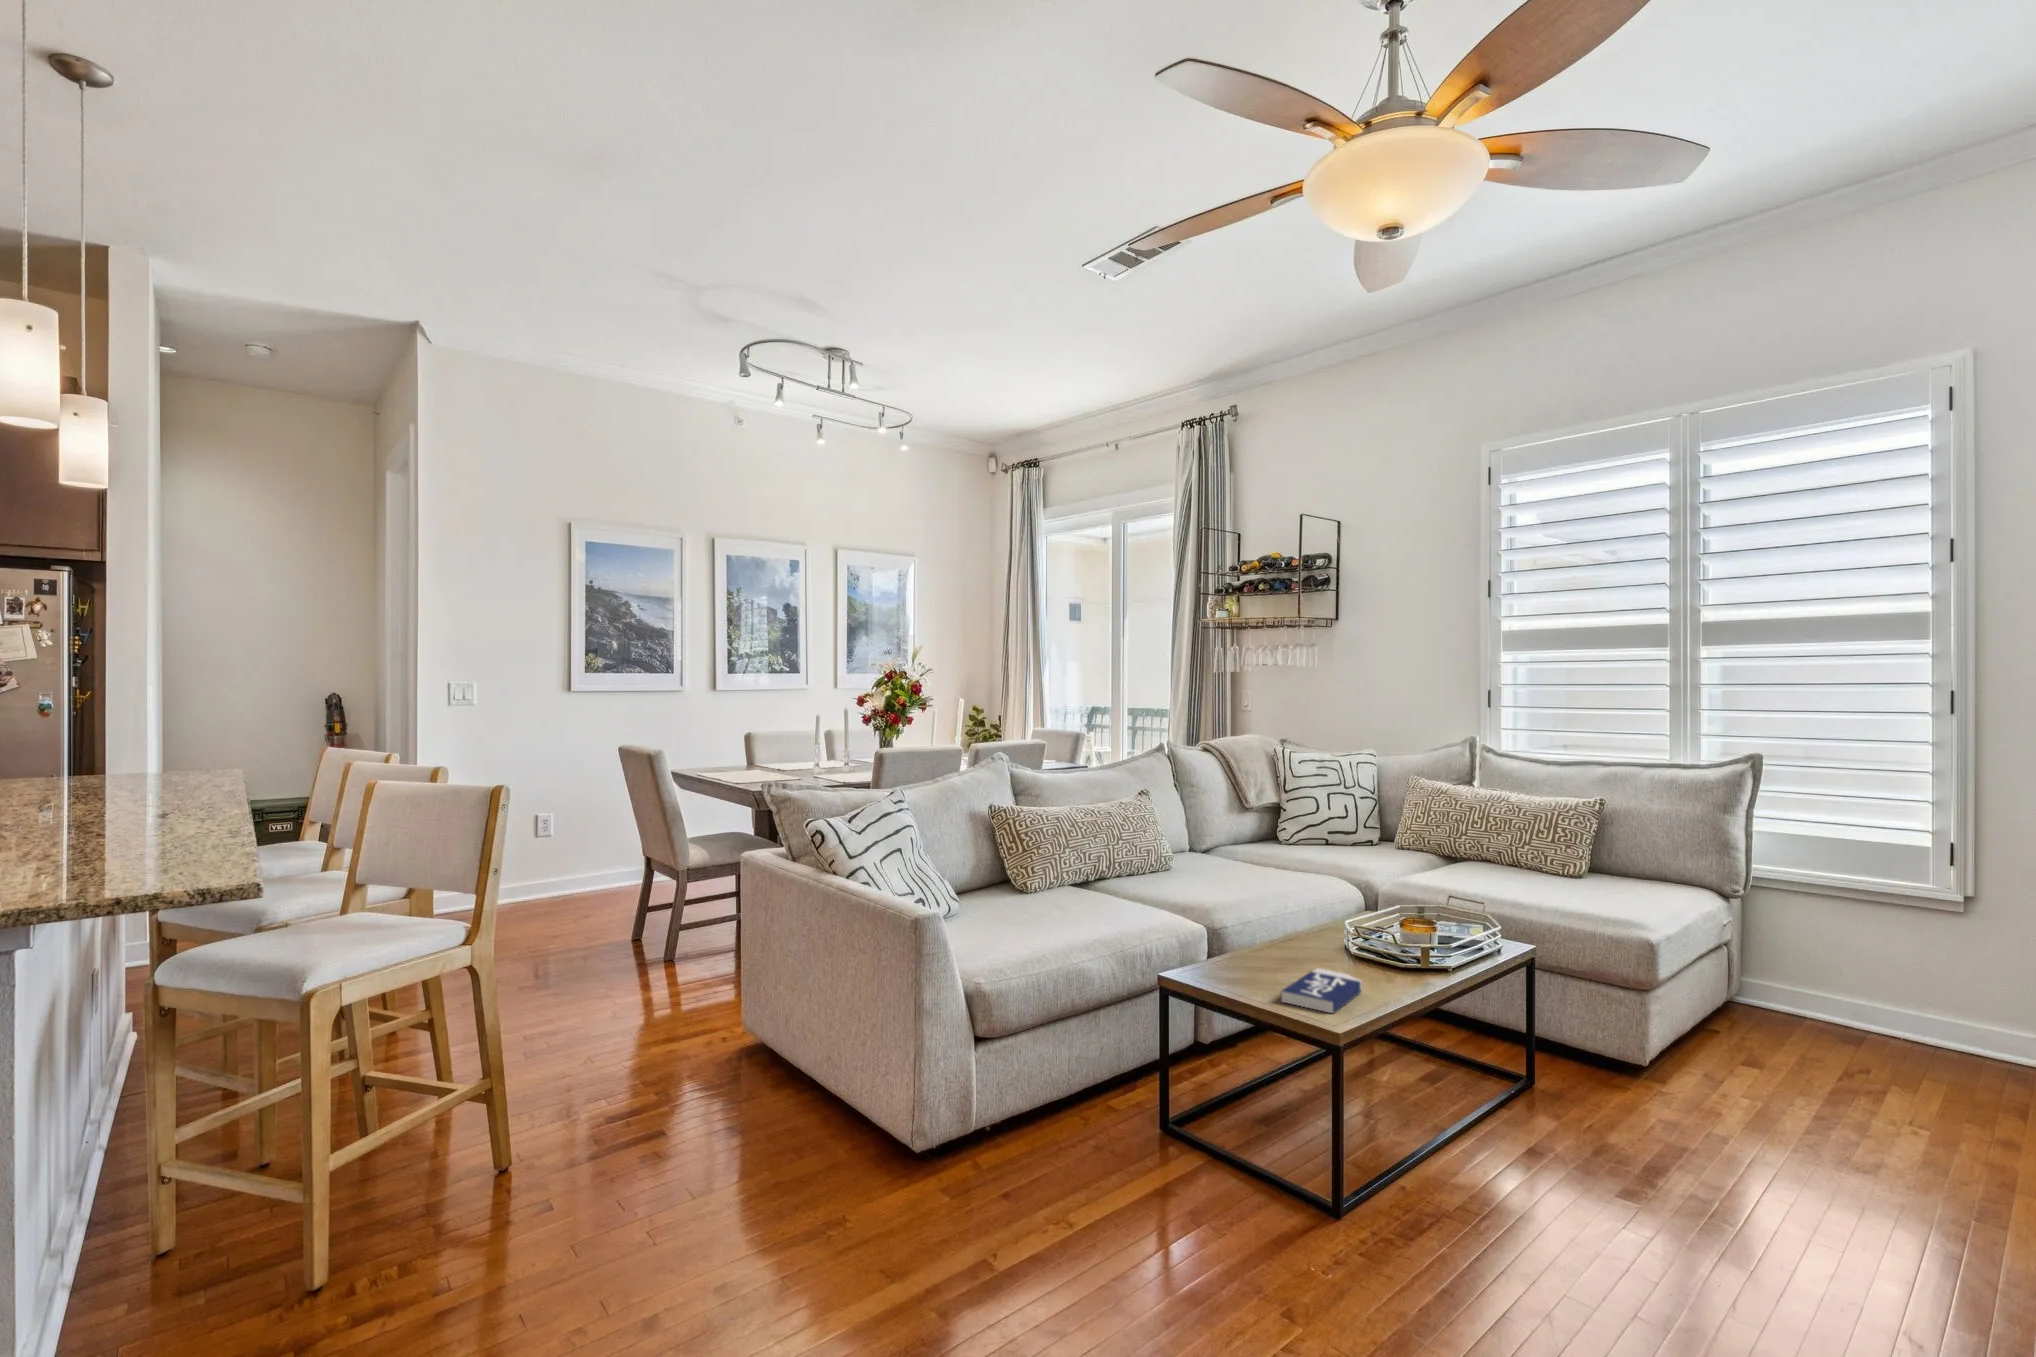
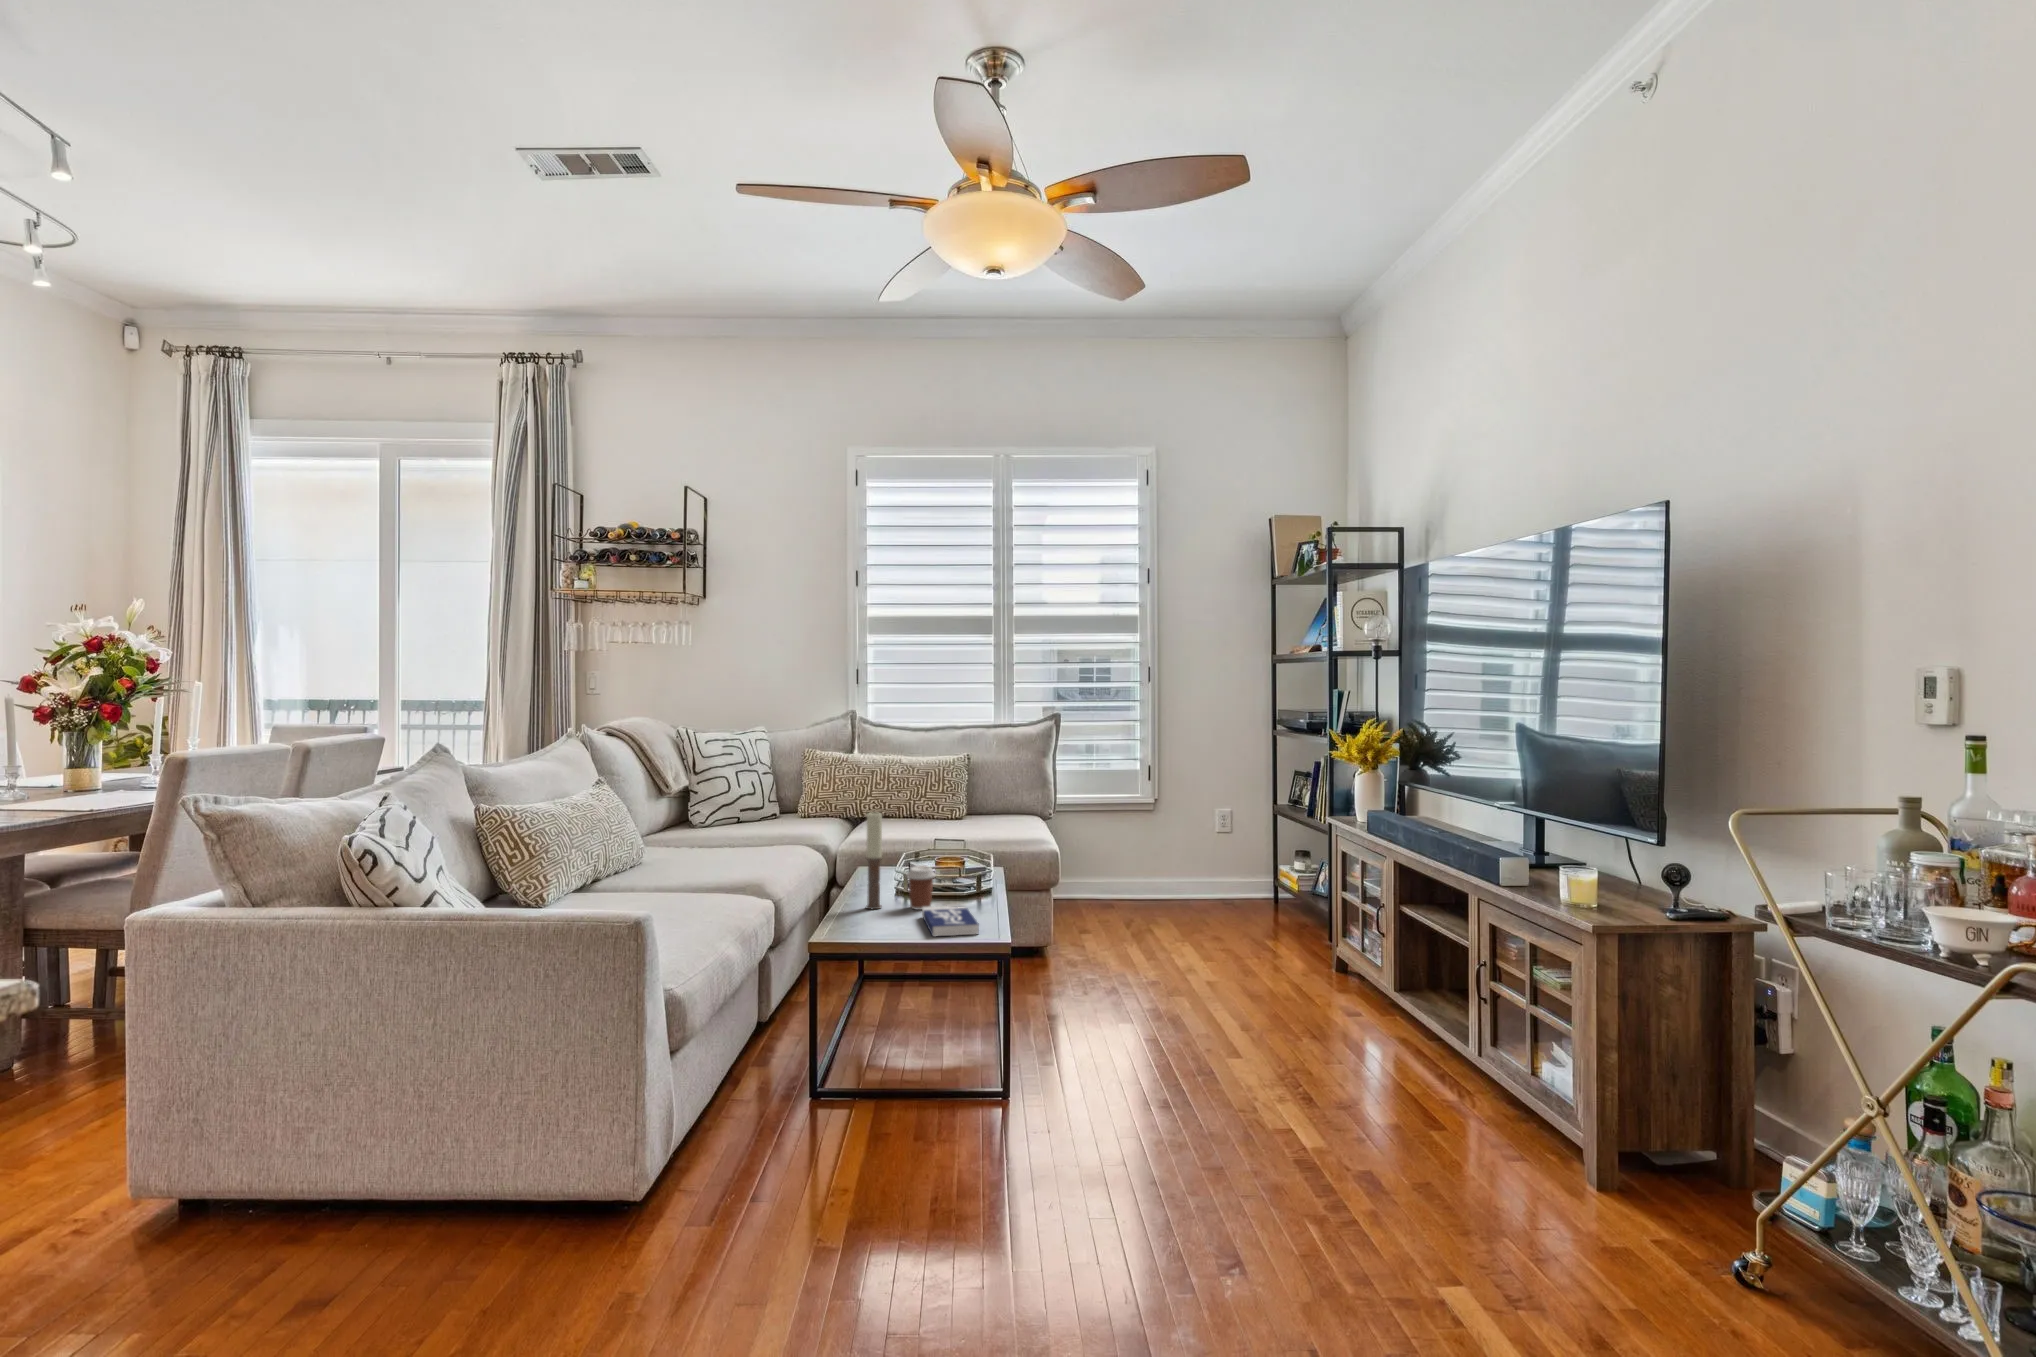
candle: none [1284,852,1302,959] -> present [866,812,882,909]
coffee cup: none [1322,922,1356,972] -> present [906,866,935,910]

